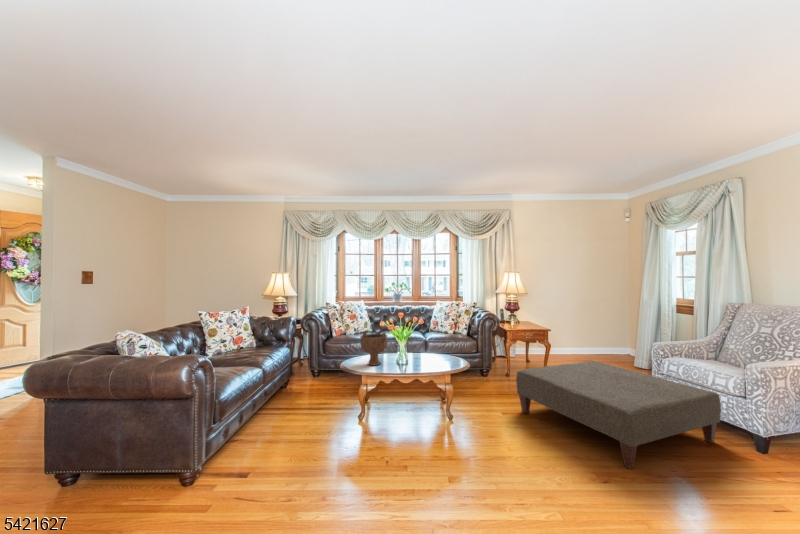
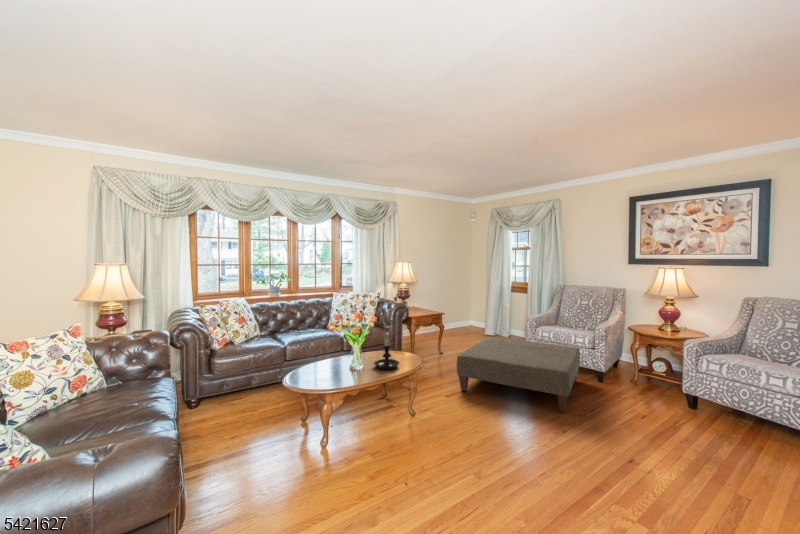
decorative bowl: present [360,330,387,365] -> none [315,333,352,378]
candle holder: none [411,332,434,367] -> present [374,333,400,369]

